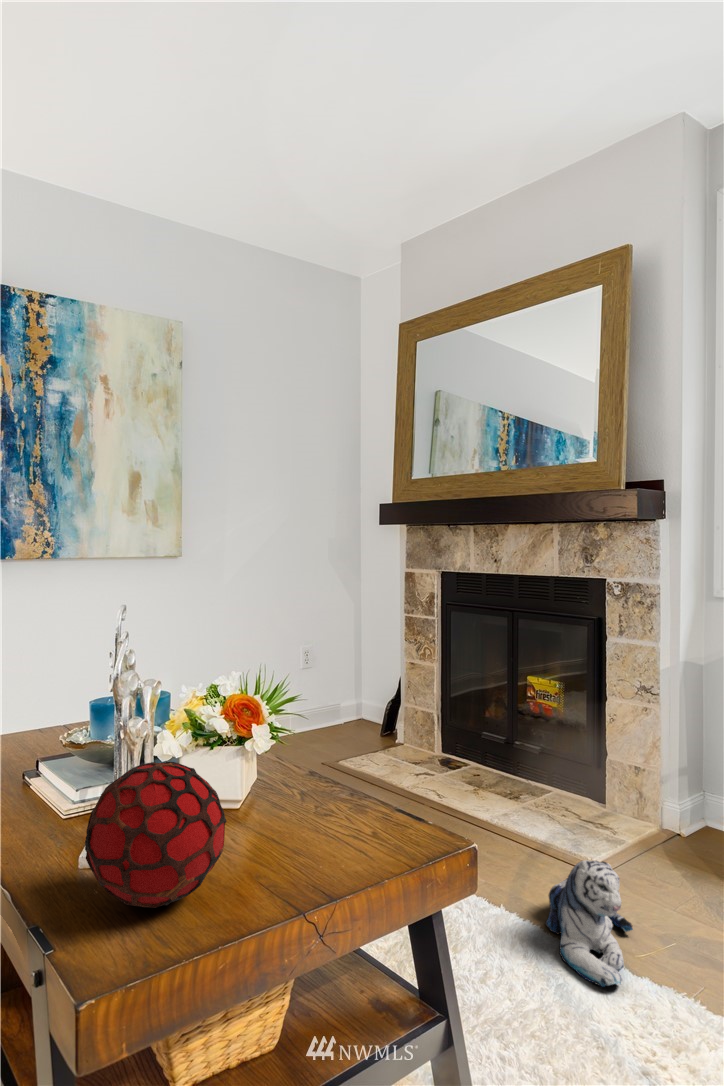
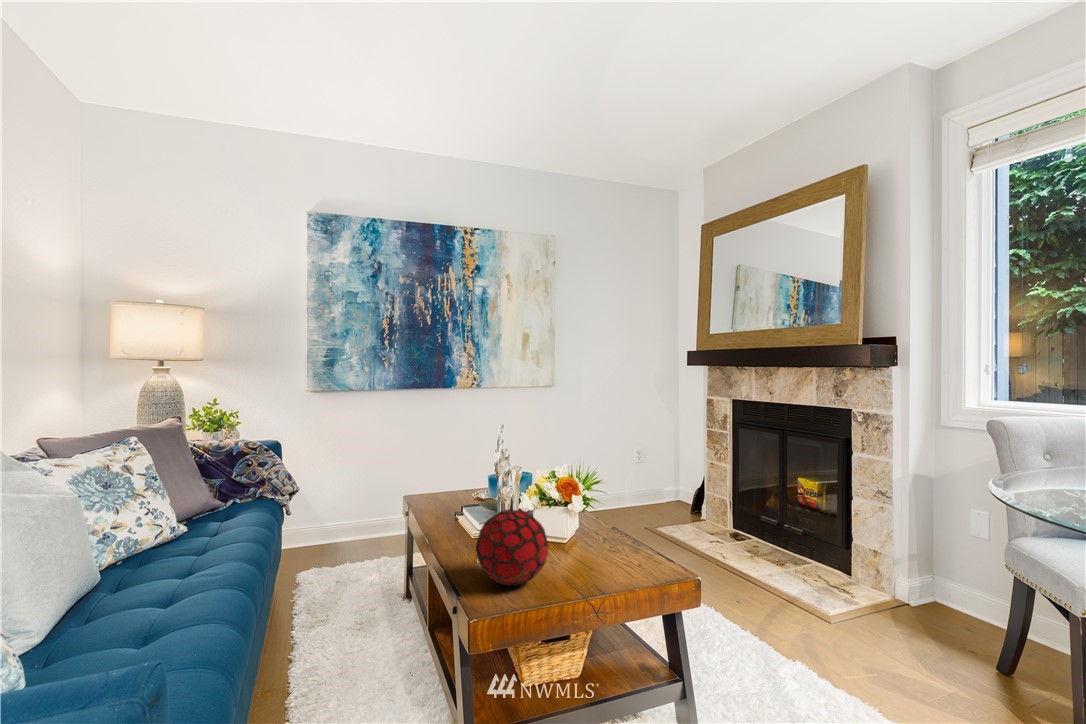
plush toy: present [545,860,633,987] -> none [781,607,848,694]

